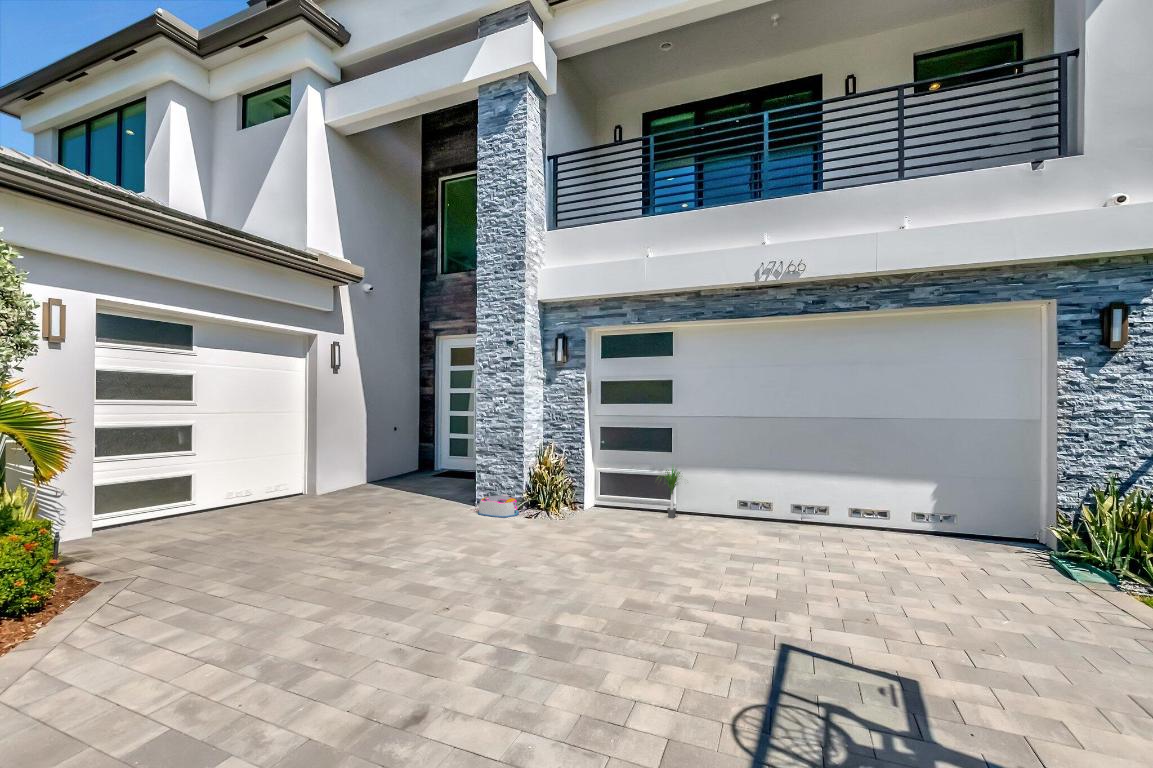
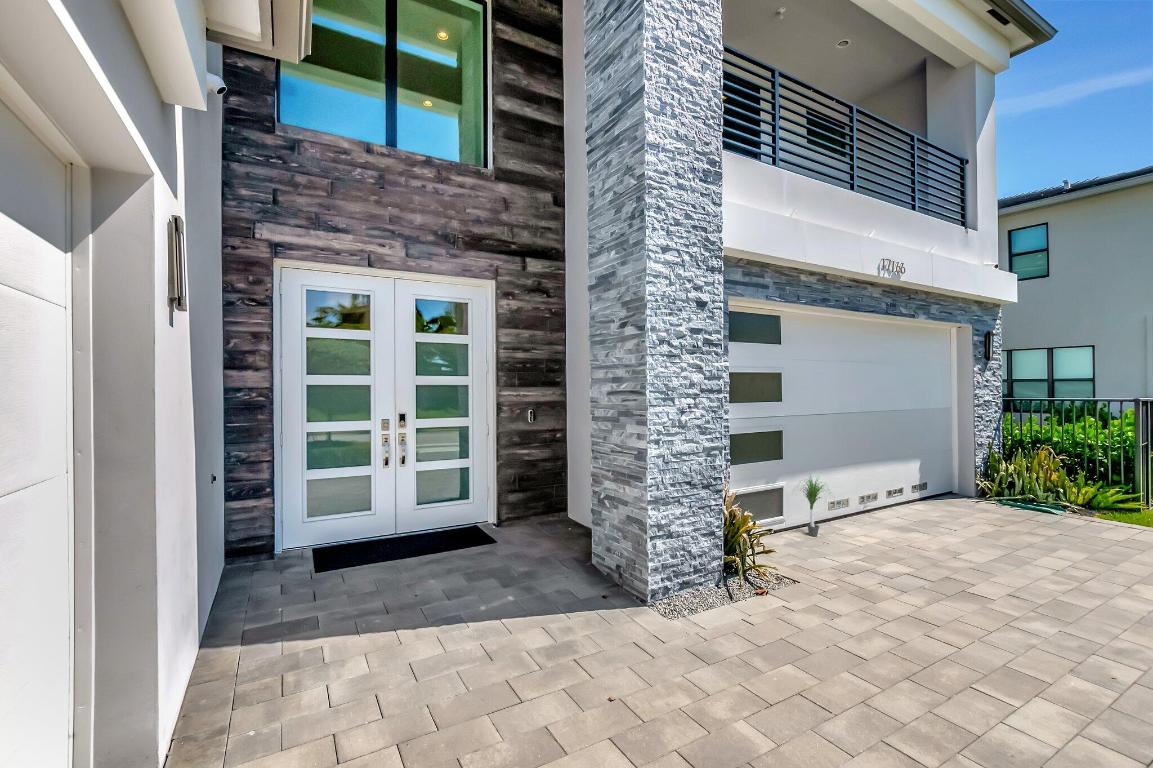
storage bin: present [478,494,519,518] -> none [692,564,764,616]

